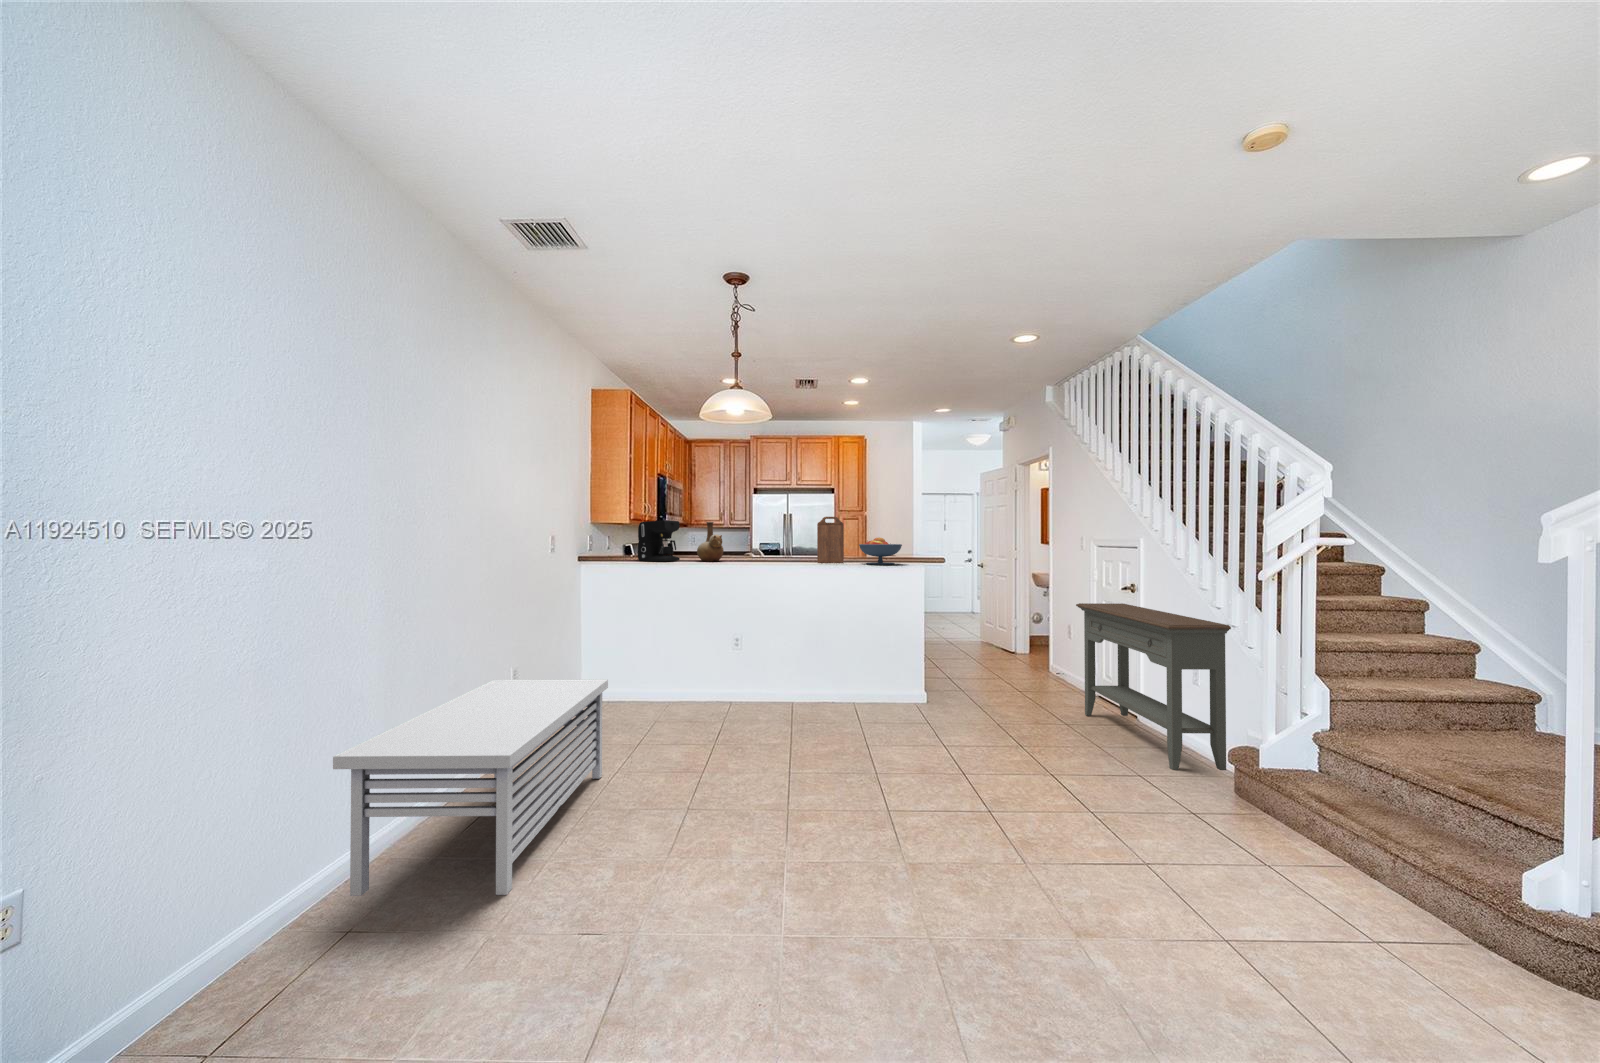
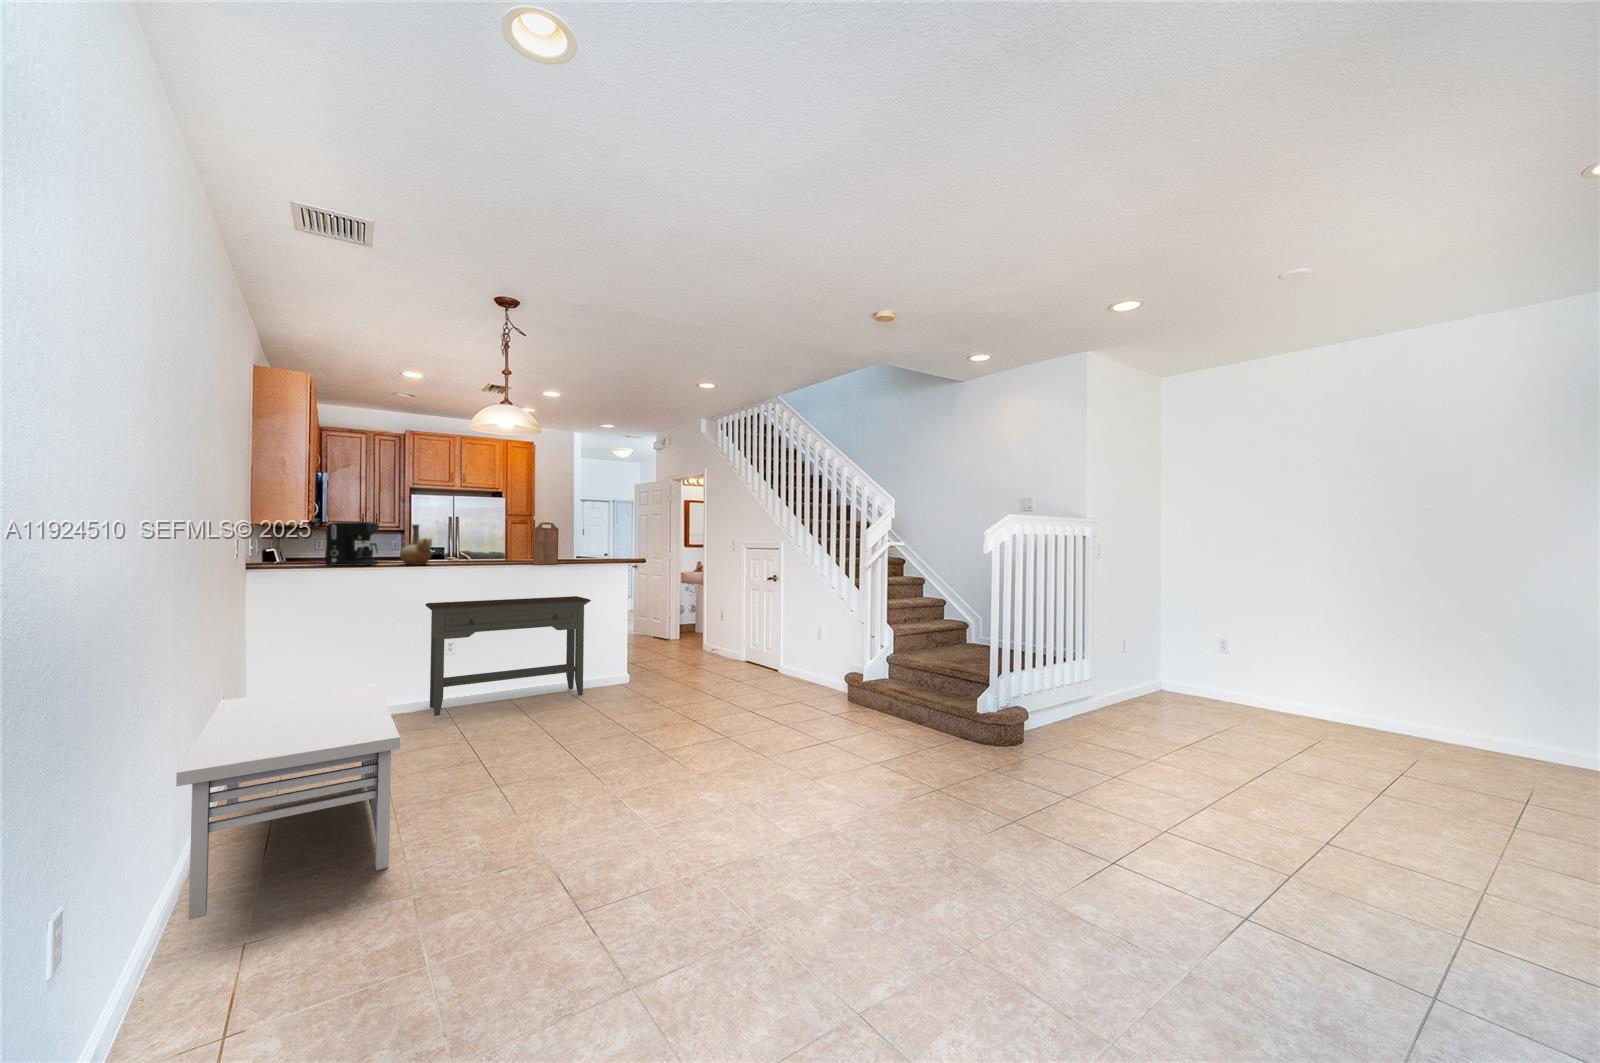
fruit bowl: present [859,537,902,565] -> none [574,542,613,565]
console table: present [1076,603,1231,770] -> present [425,596,591,716]

